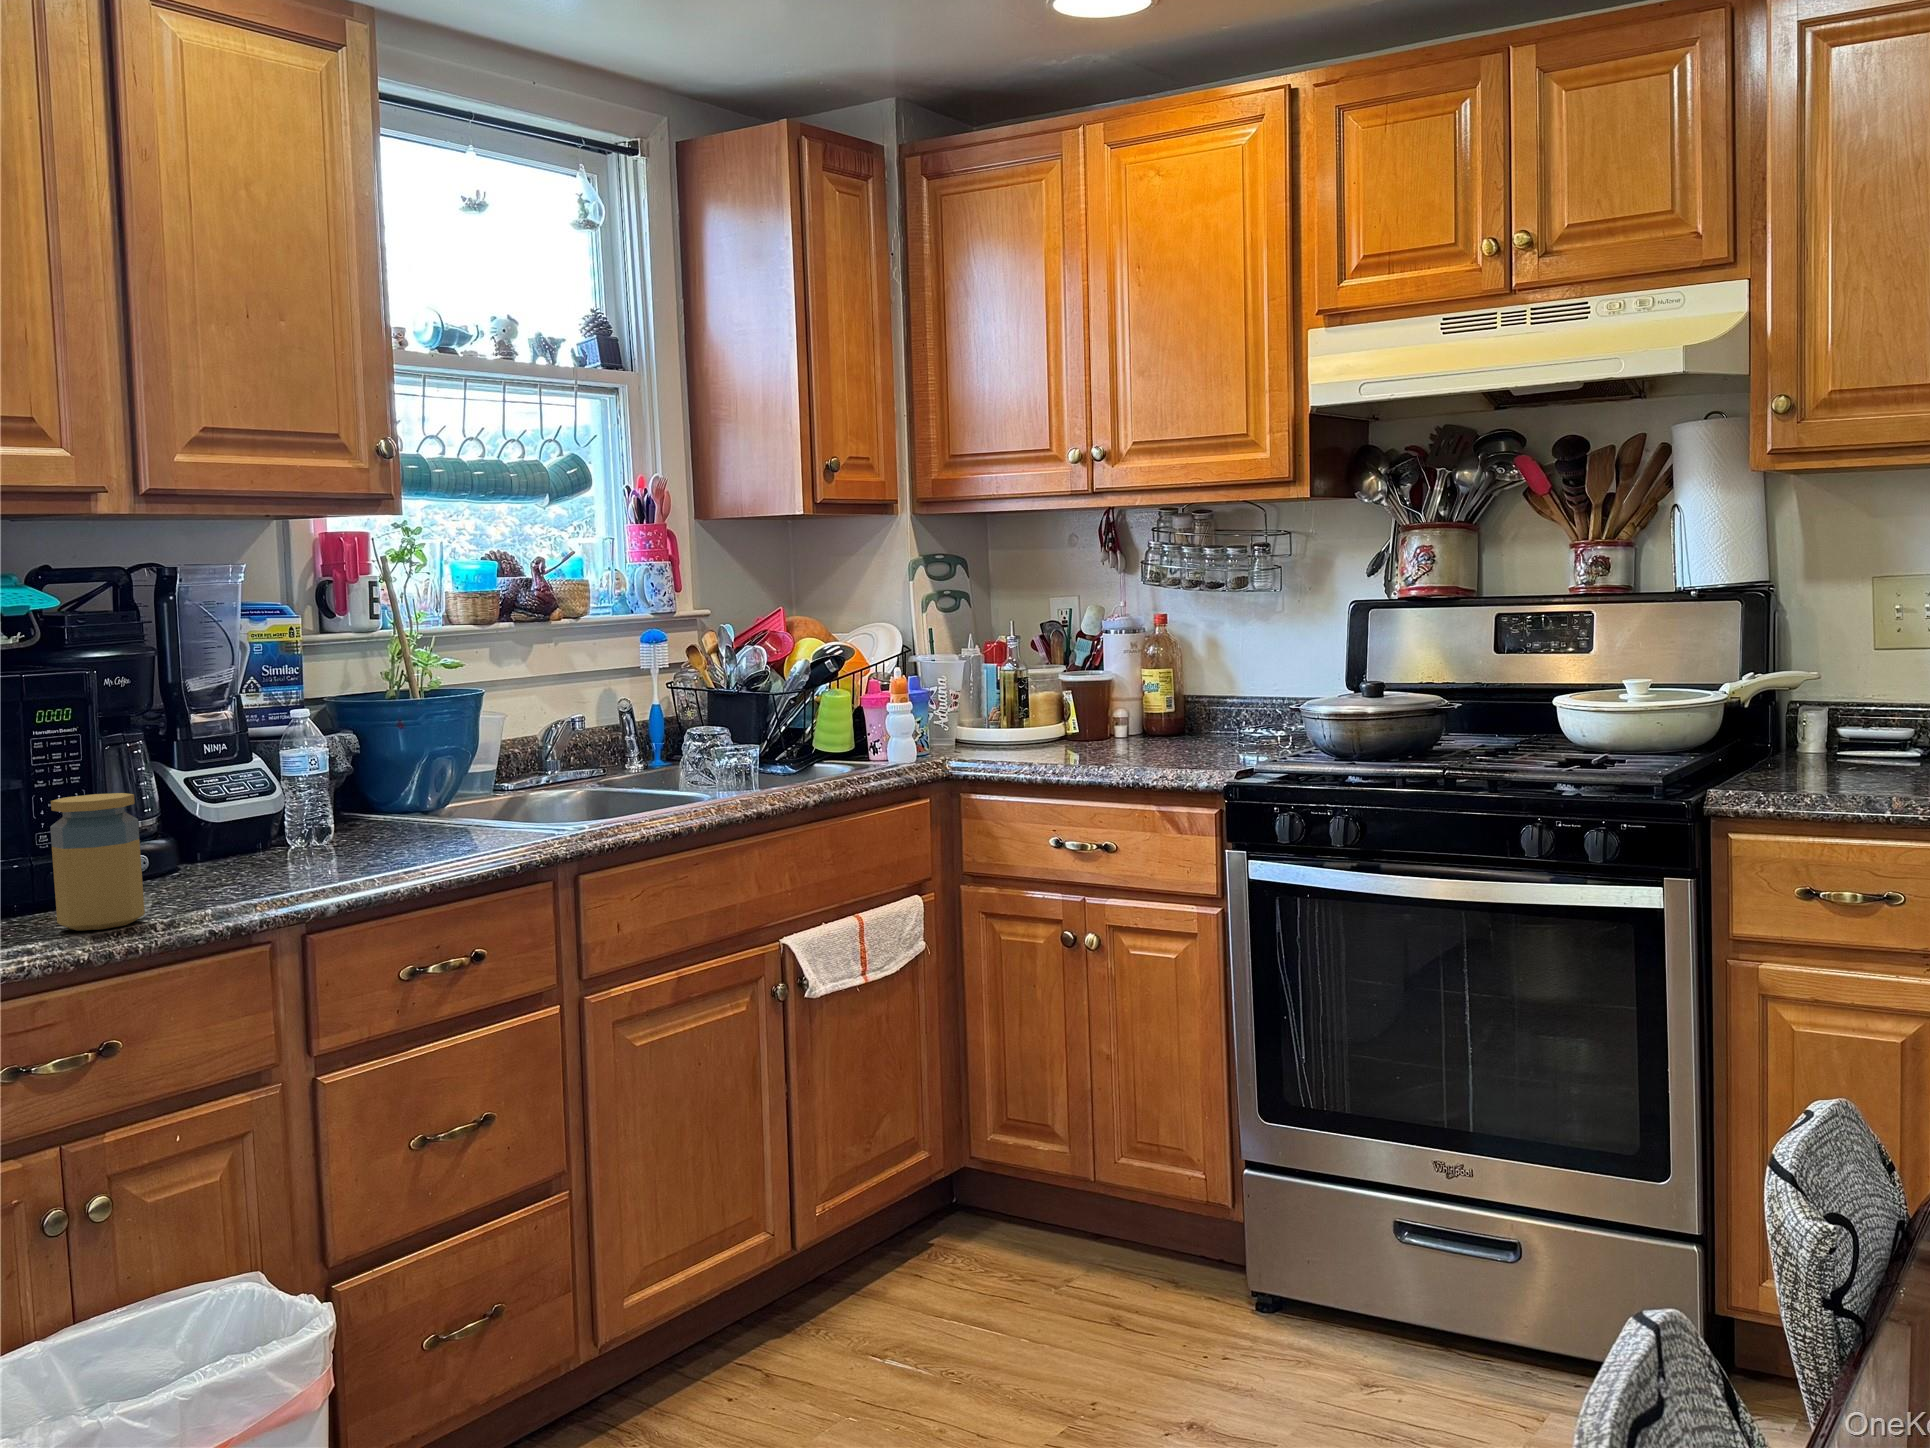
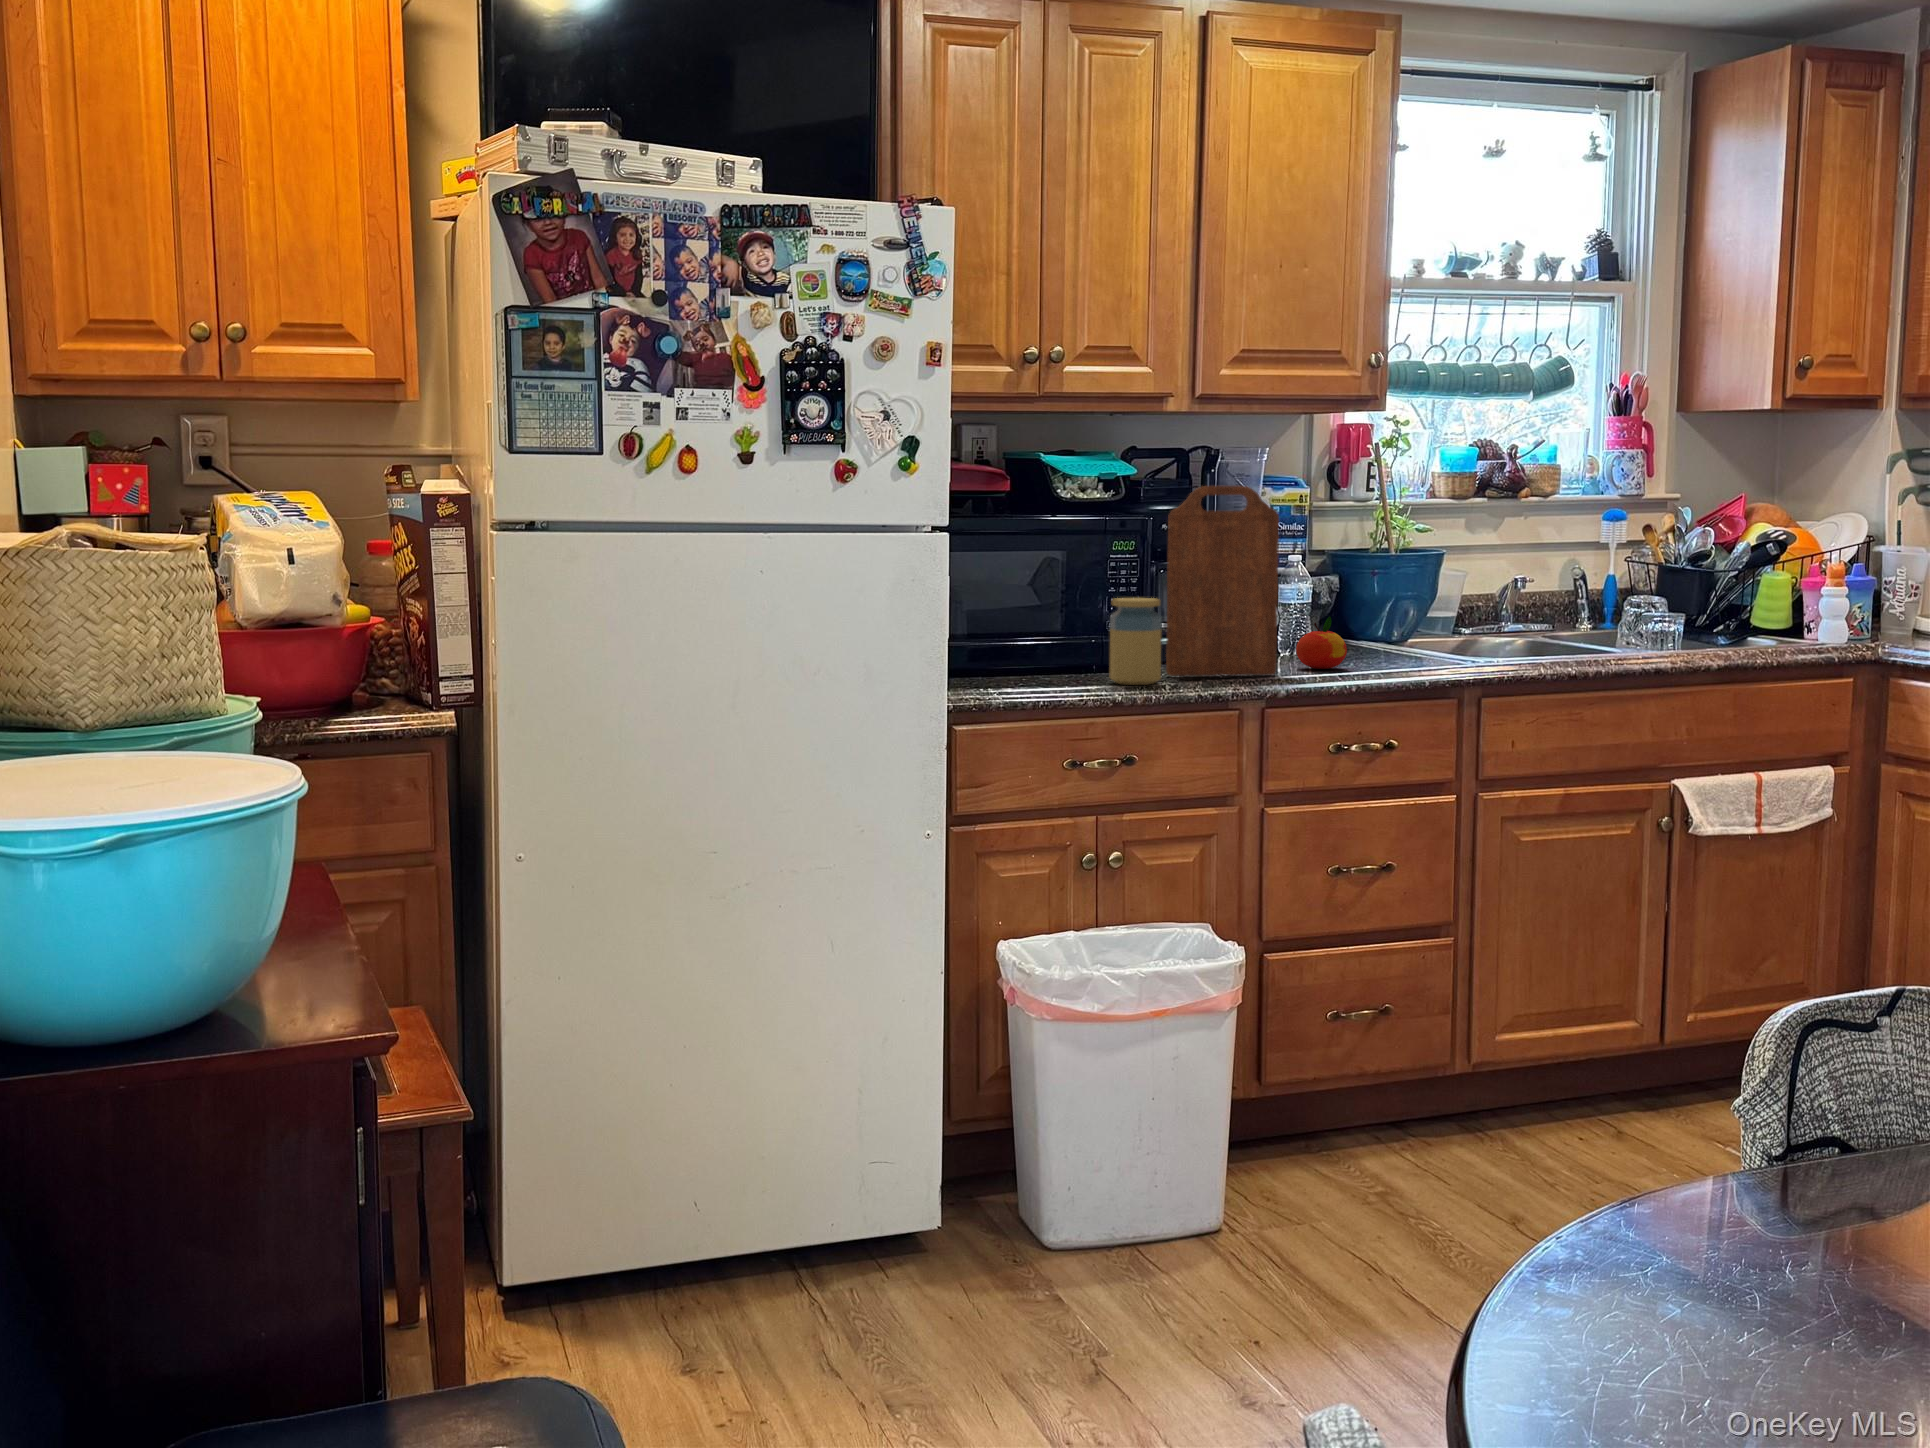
cutting board: none [127,619,310,904] -> present [1166,486,1279,676]
apple: none [328,791,400,864] -> present [1296,617,1347,669]

